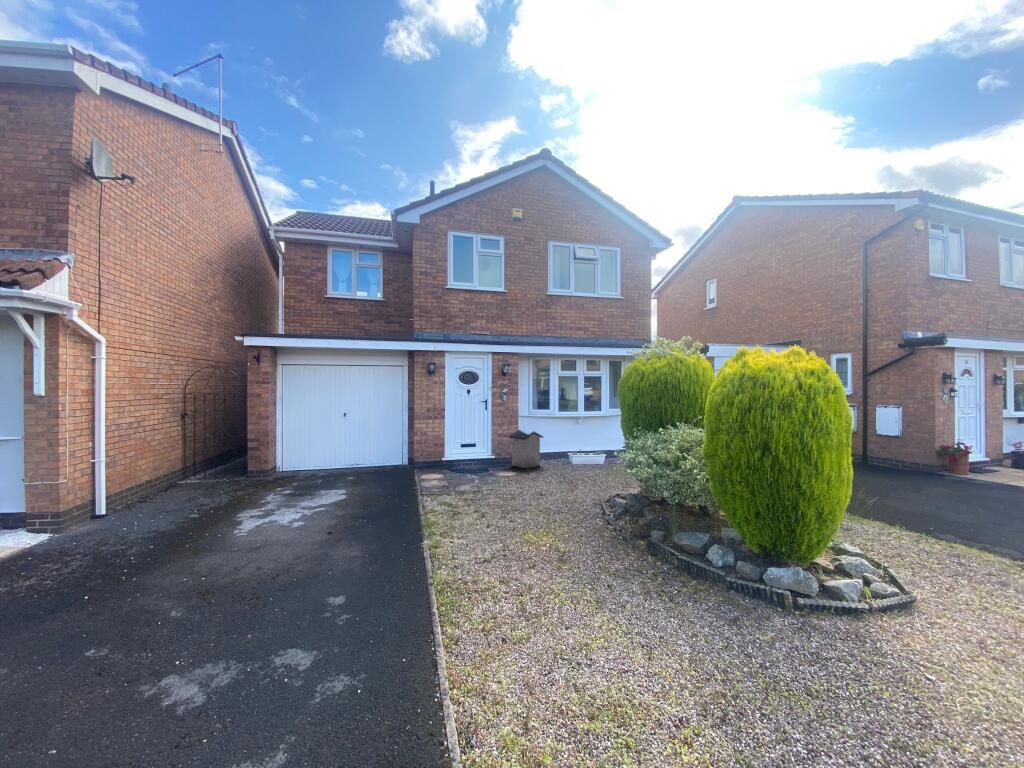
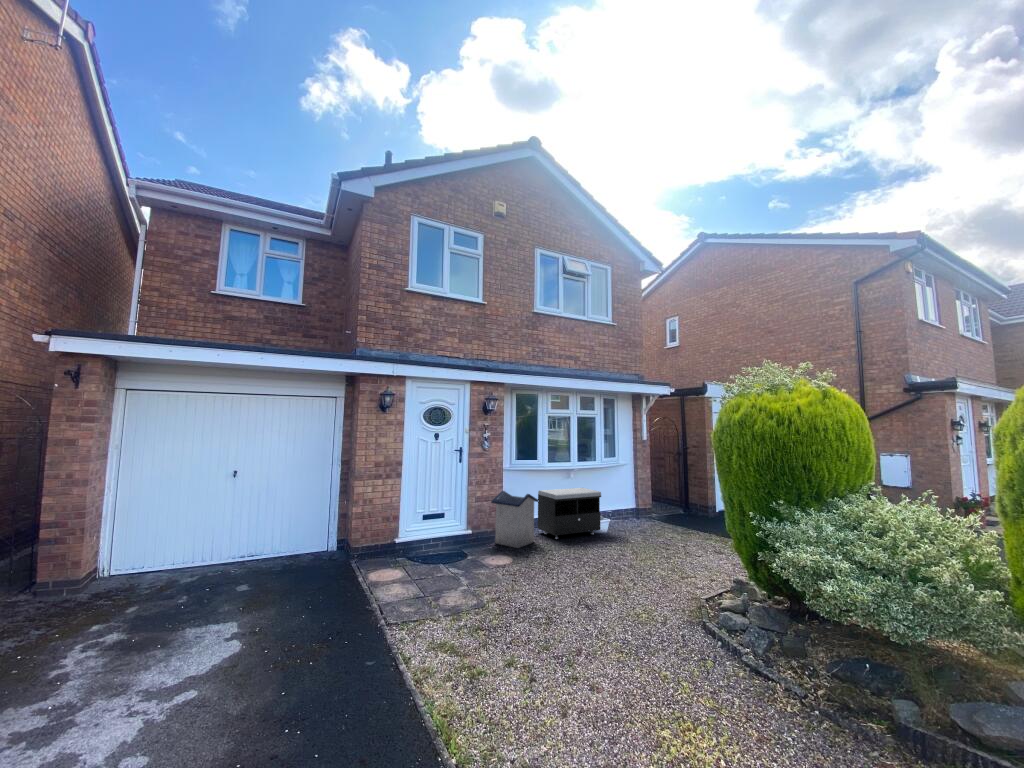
storage bench: none [548,430,595,465] -> present [538,488,601,539]

